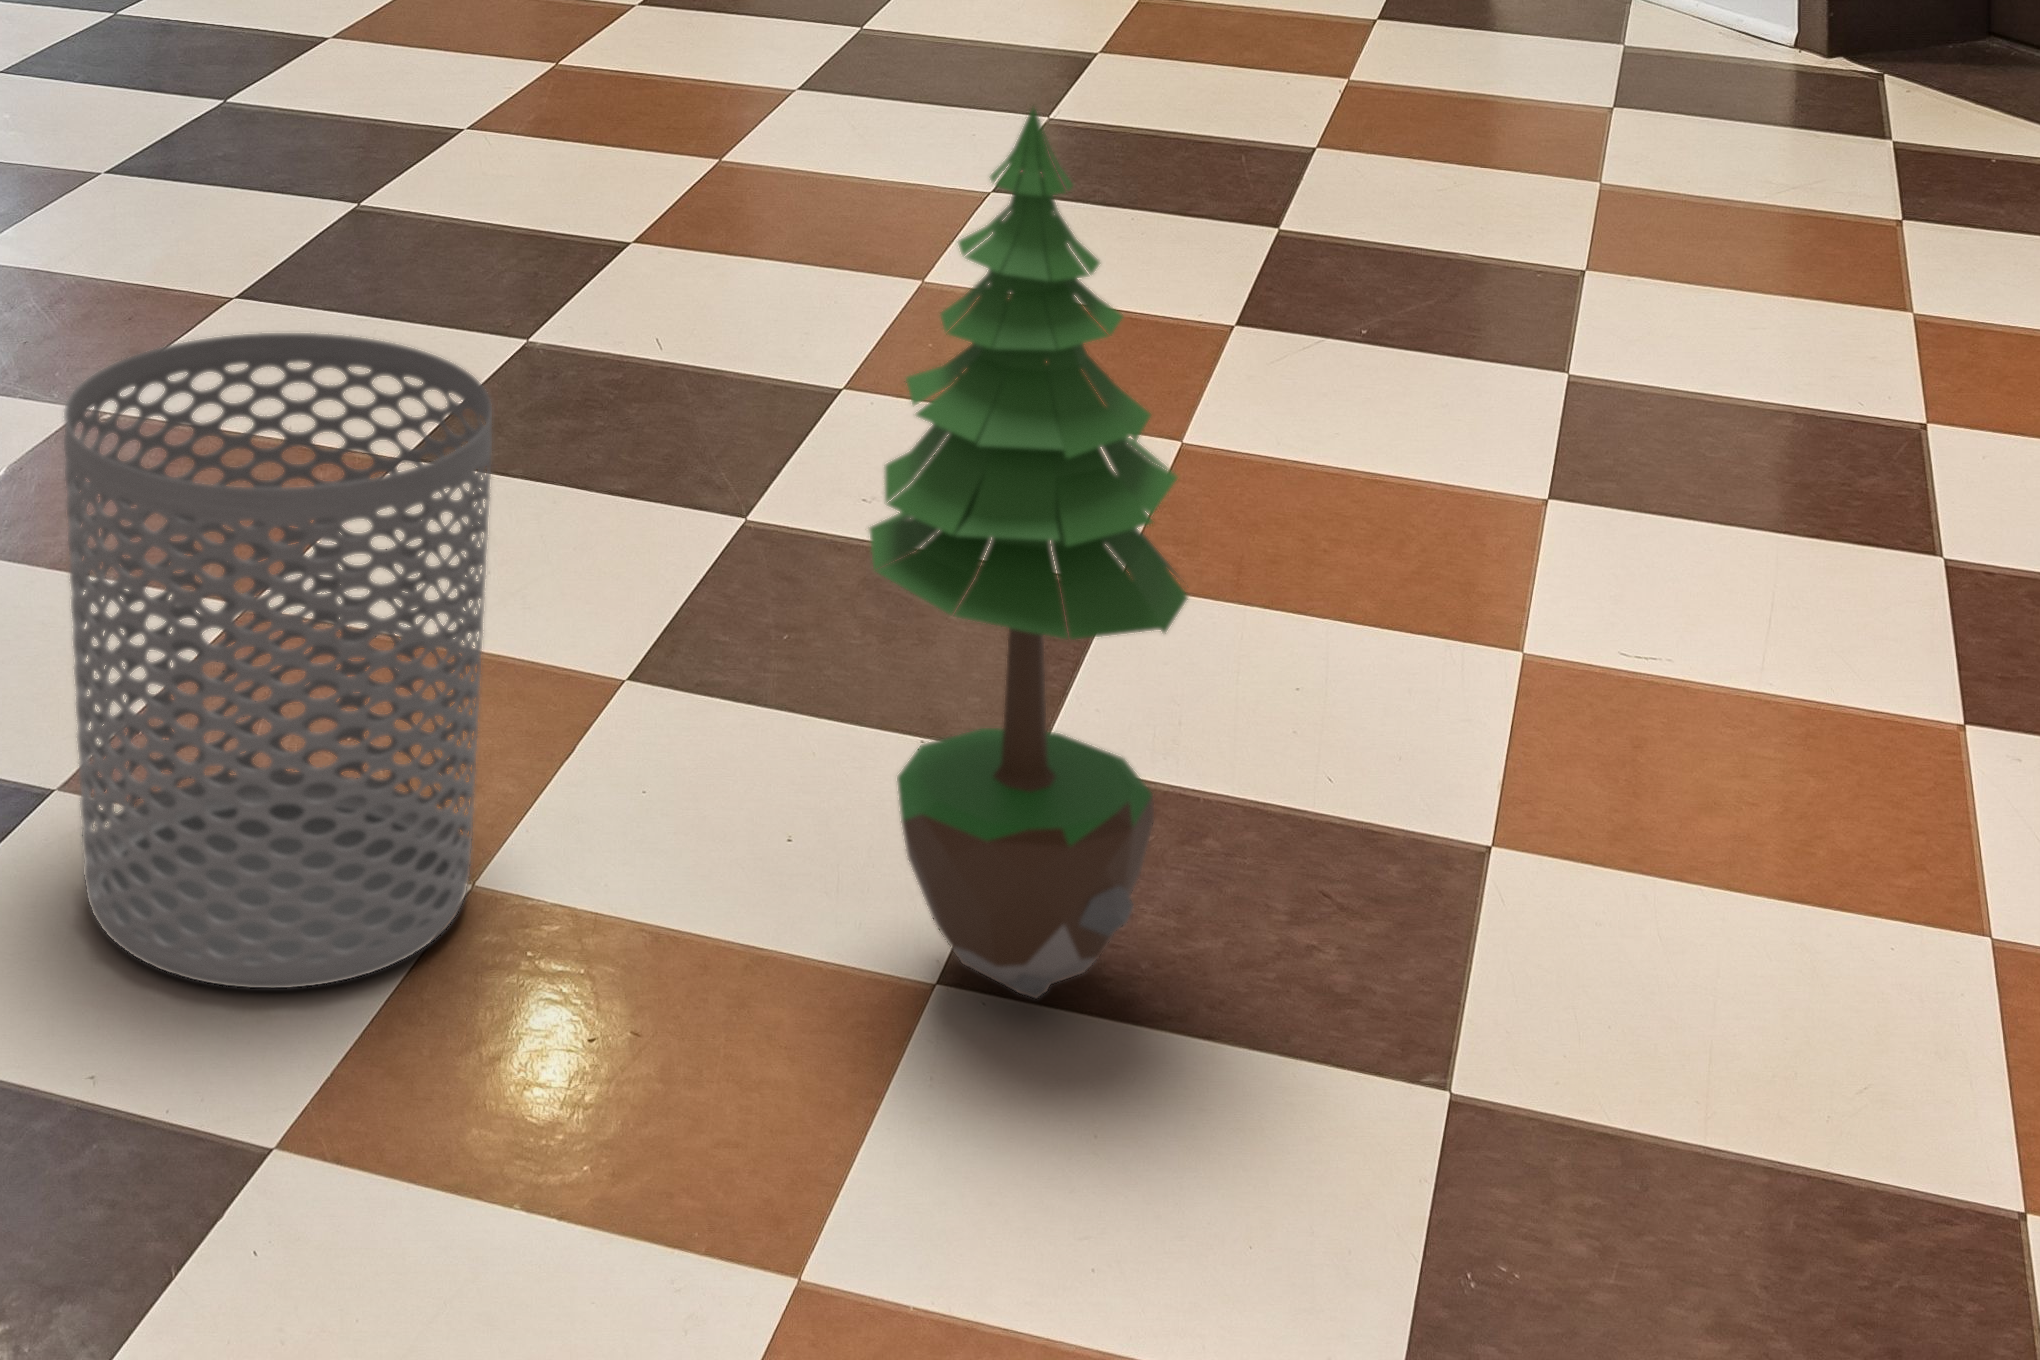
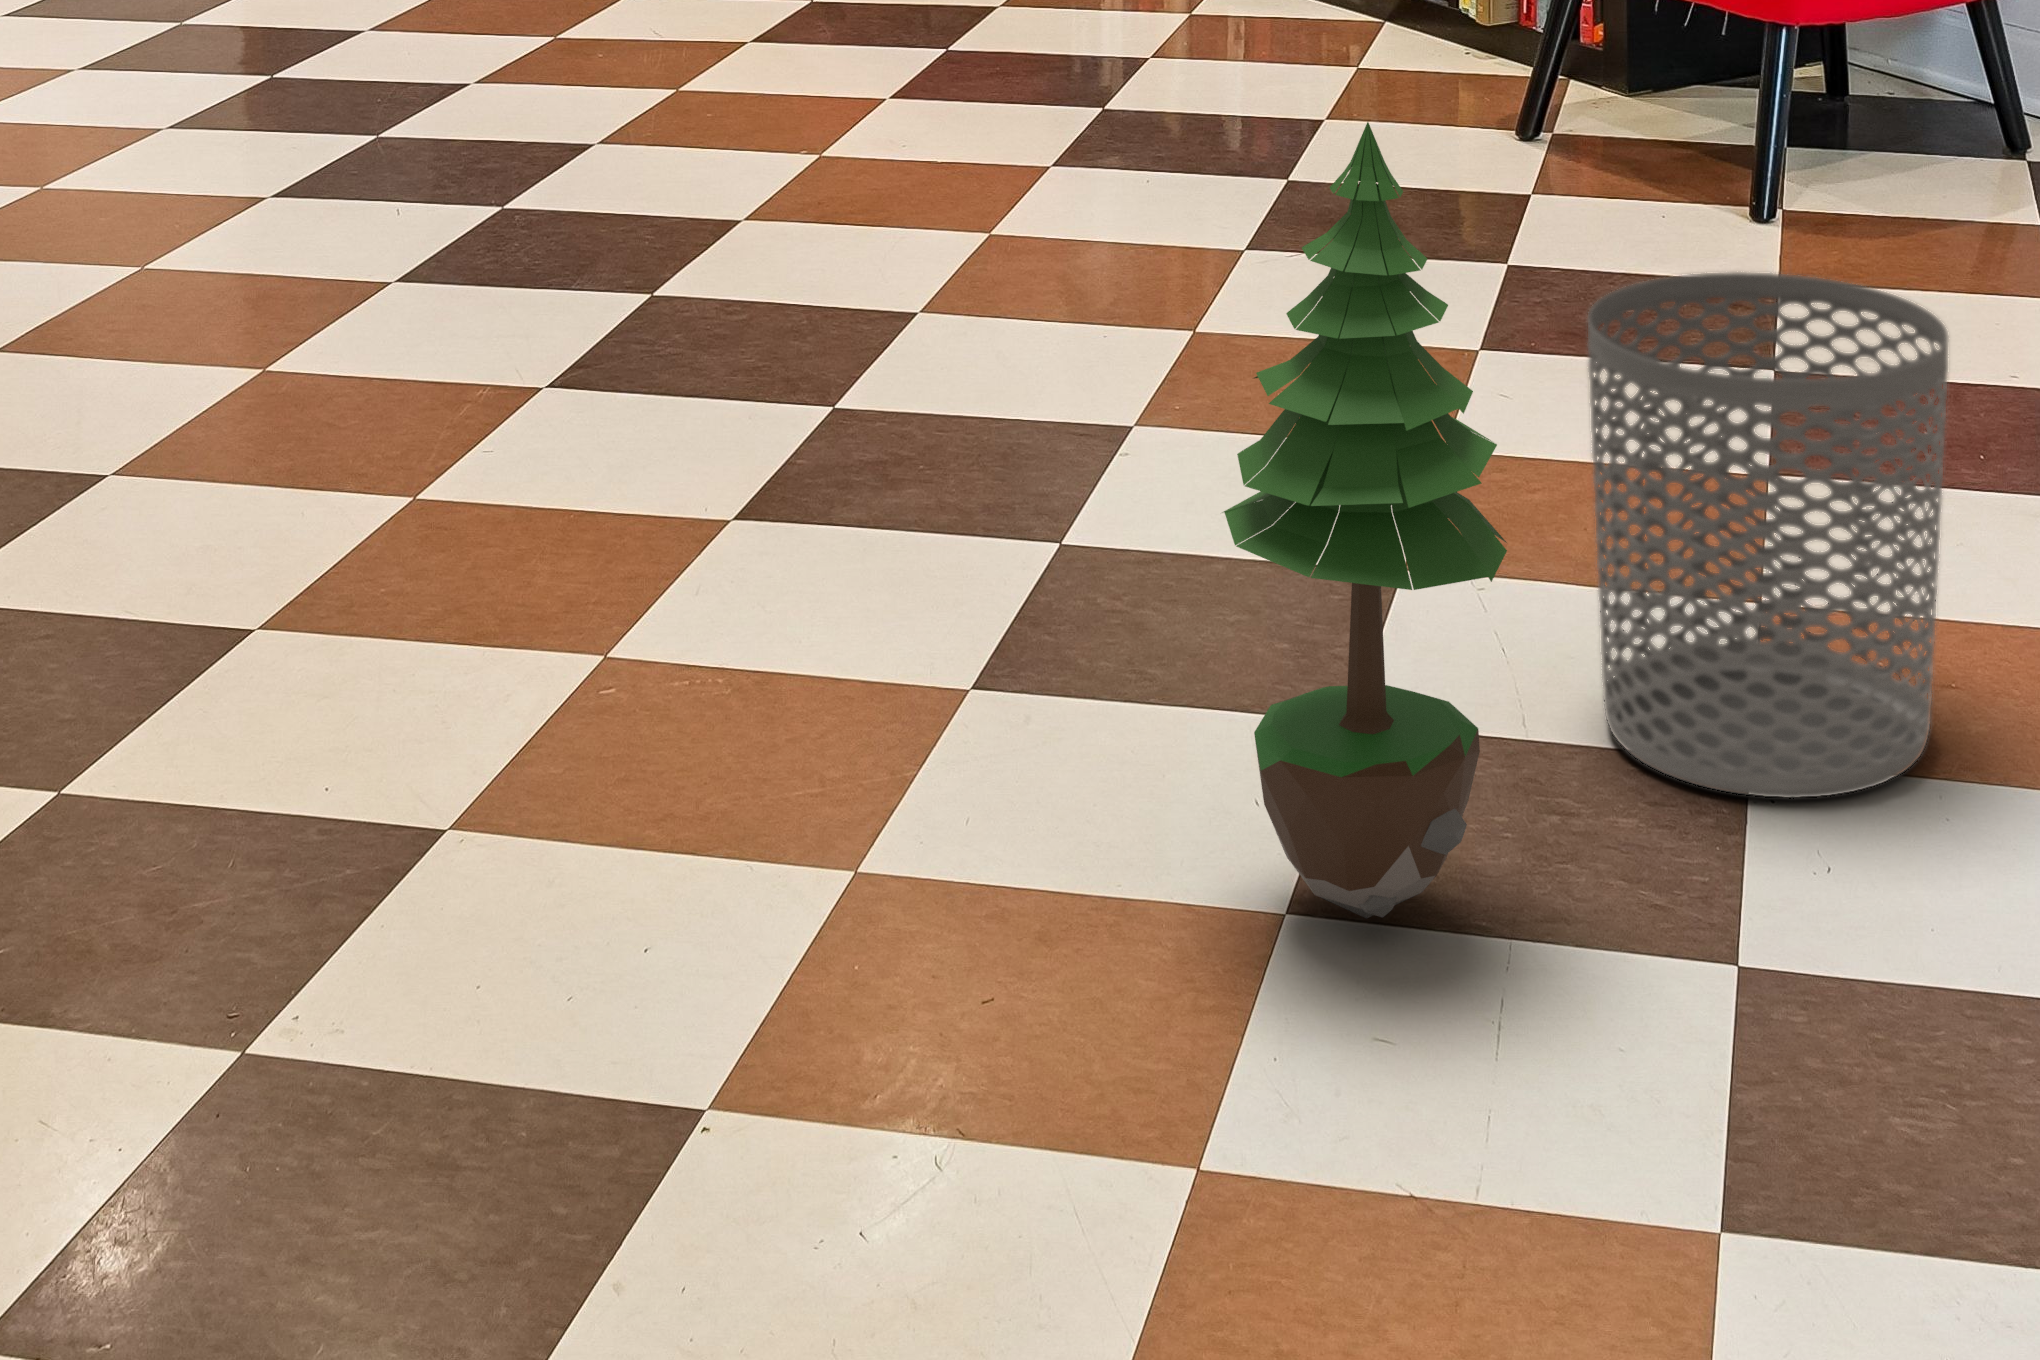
waste bin: present [64,333,492,988] -> present [1588,272,1948,798]

